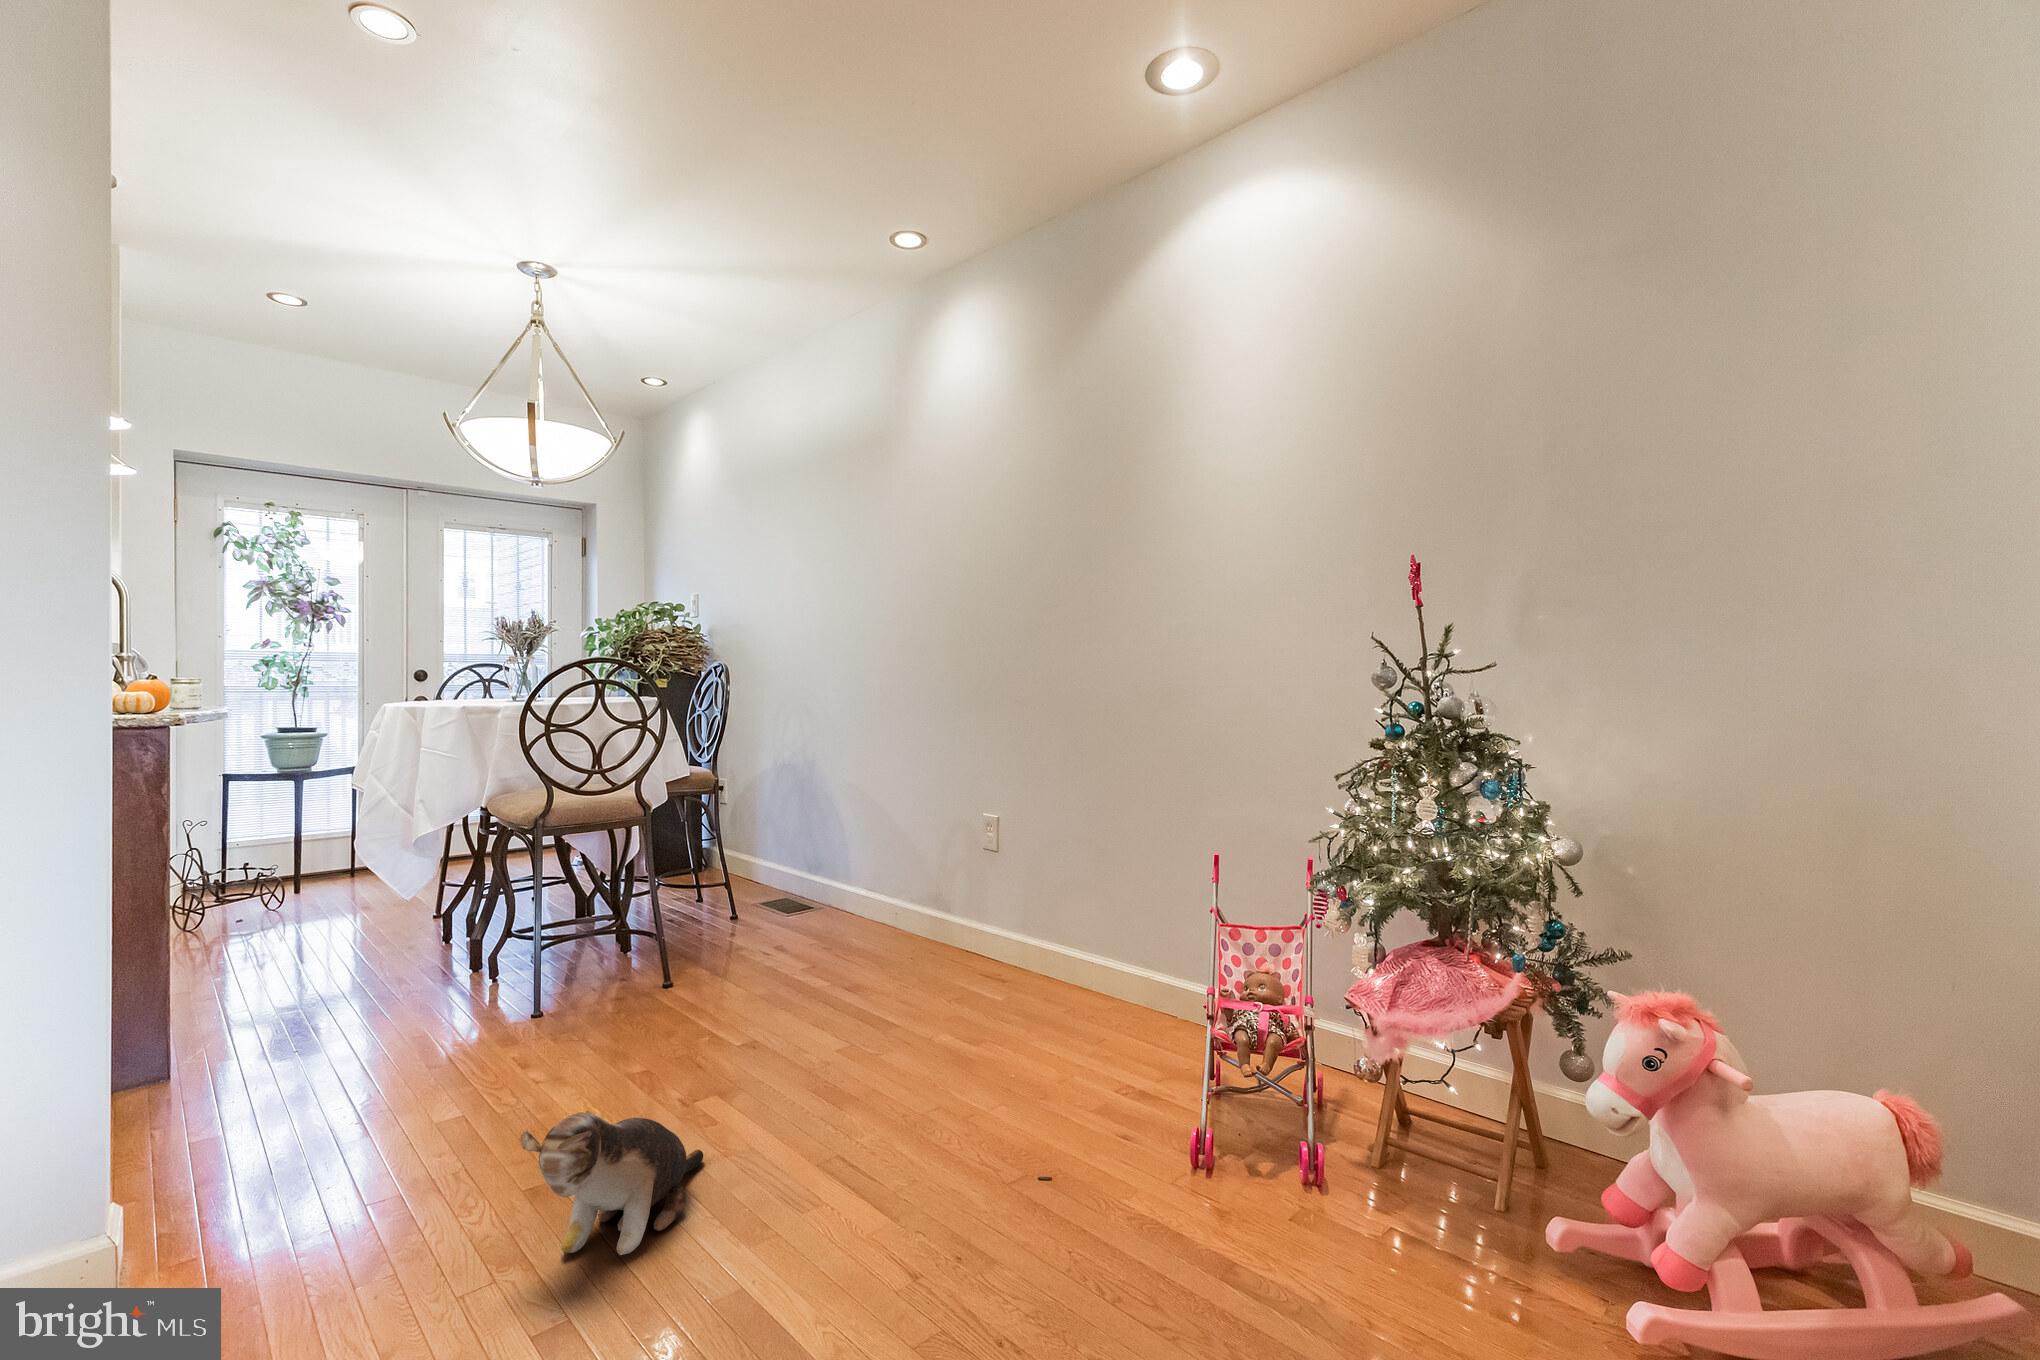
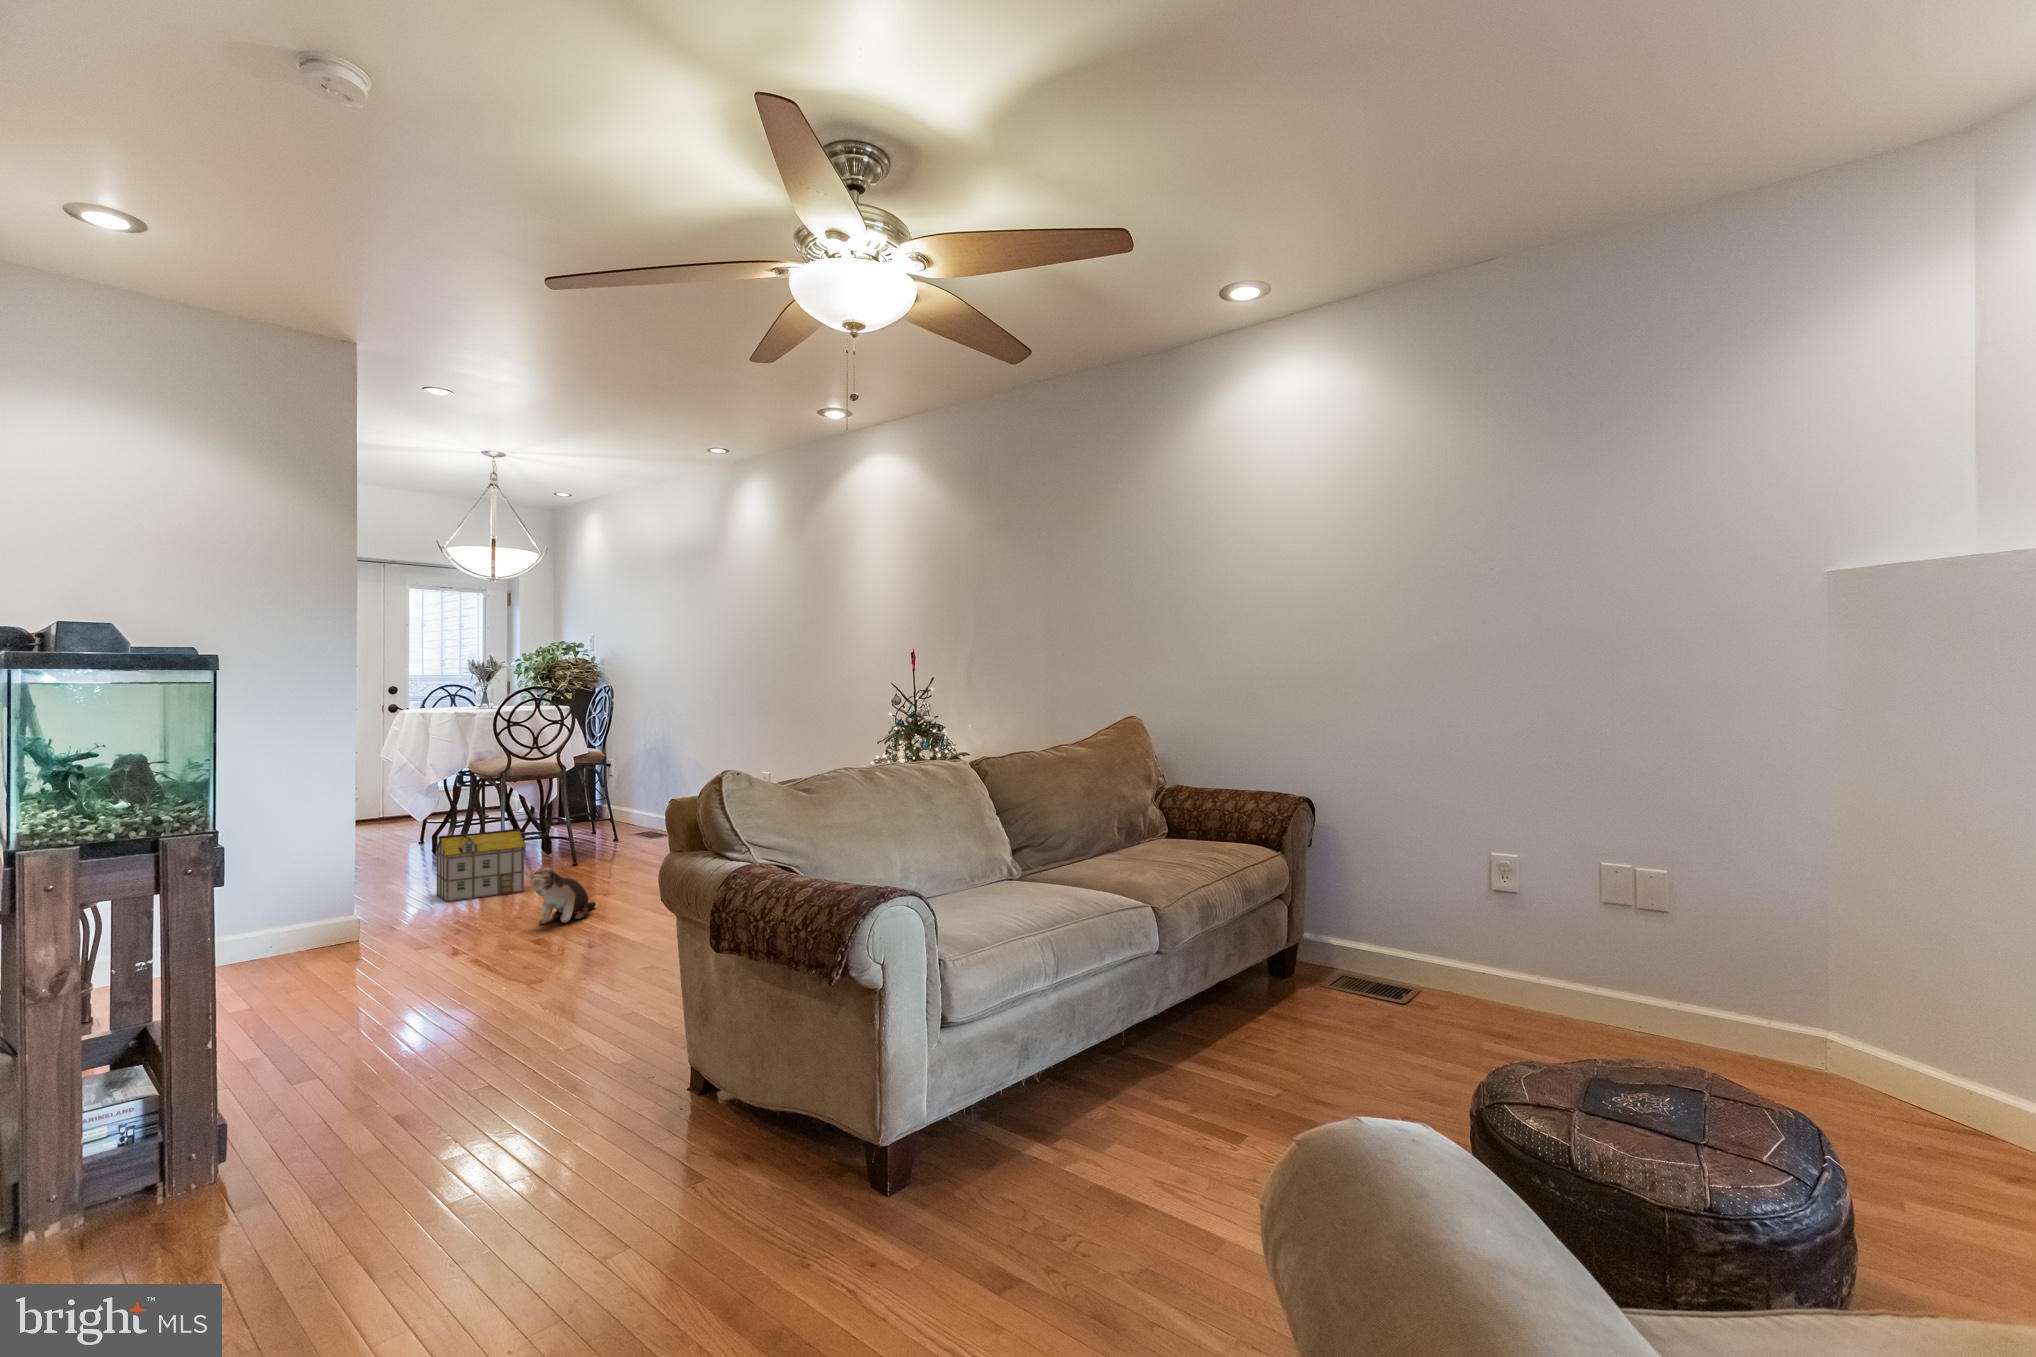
toy house: none [380,943,562,1119] -> present [435,828,525,902]

